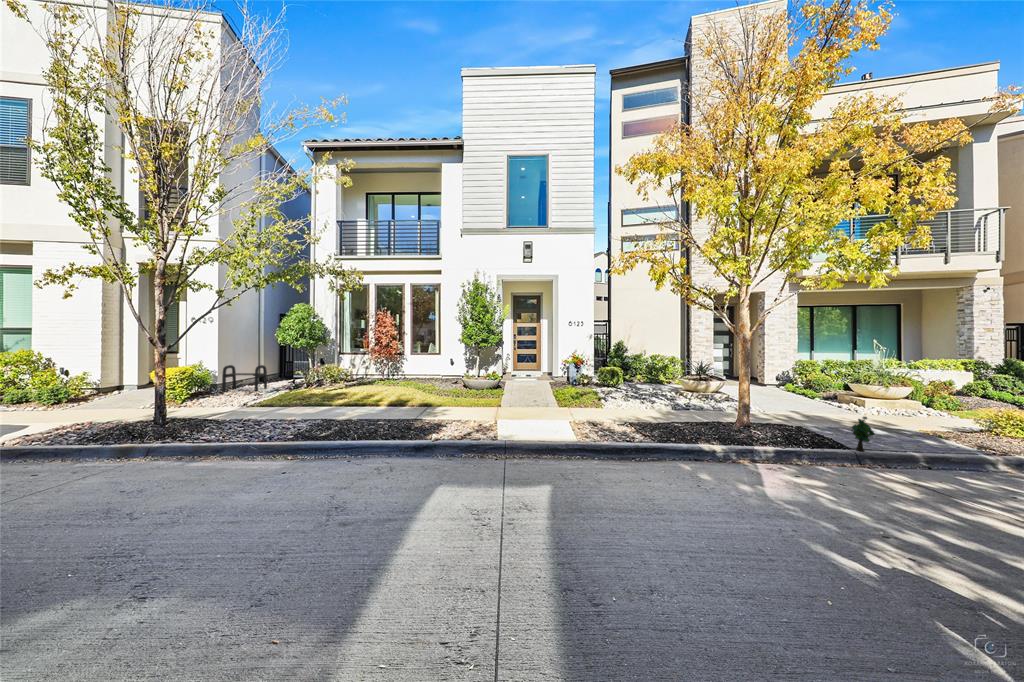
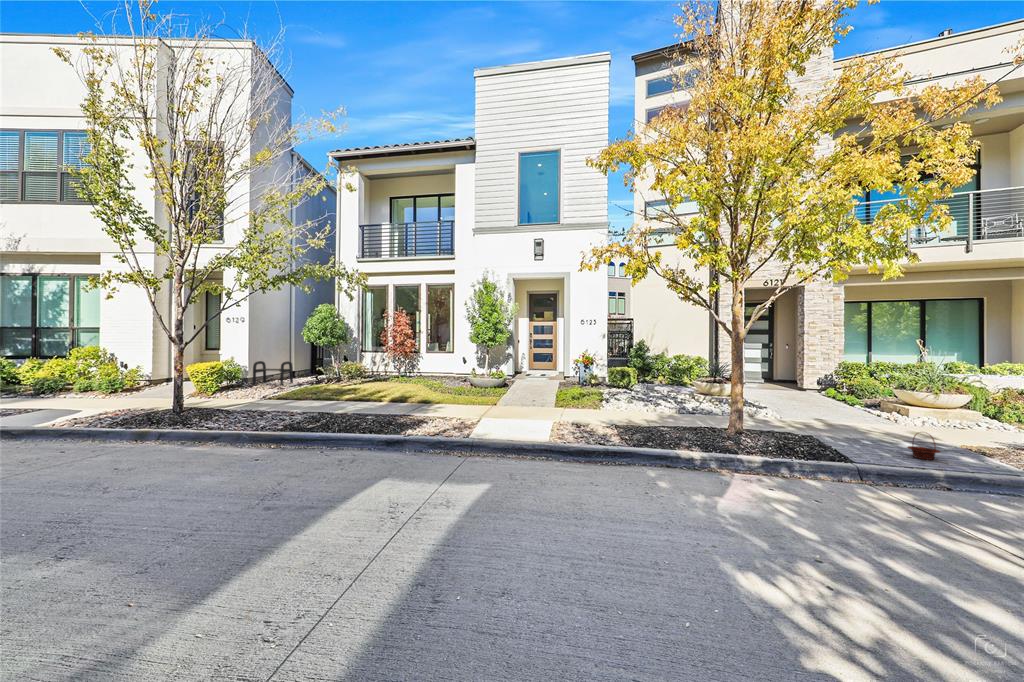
decorative plant: present [851,417,874,451] -> none [827,423,853,460]
basket: none [913,423,945,448] -> present [907,435,941,460]

